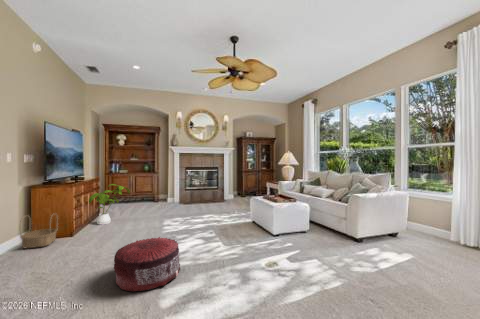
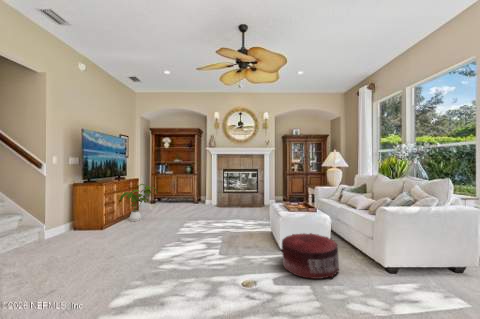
basket: present [20,221,57,248] -> none [58,208,89,236]
pouf: present [114,237,180,292] -> present [282,233,339,279]

